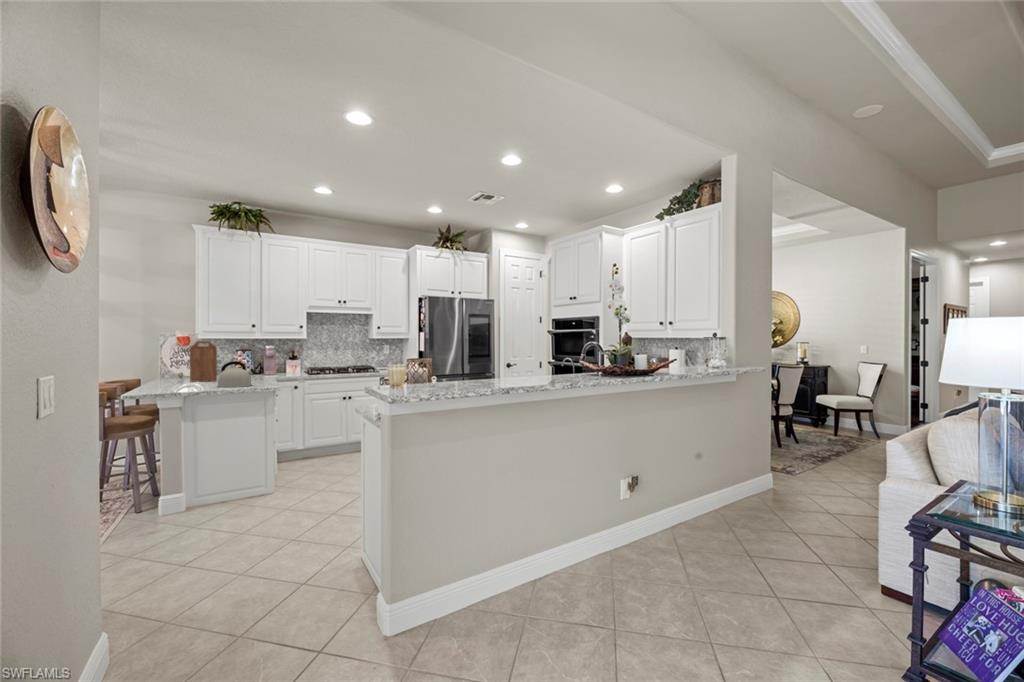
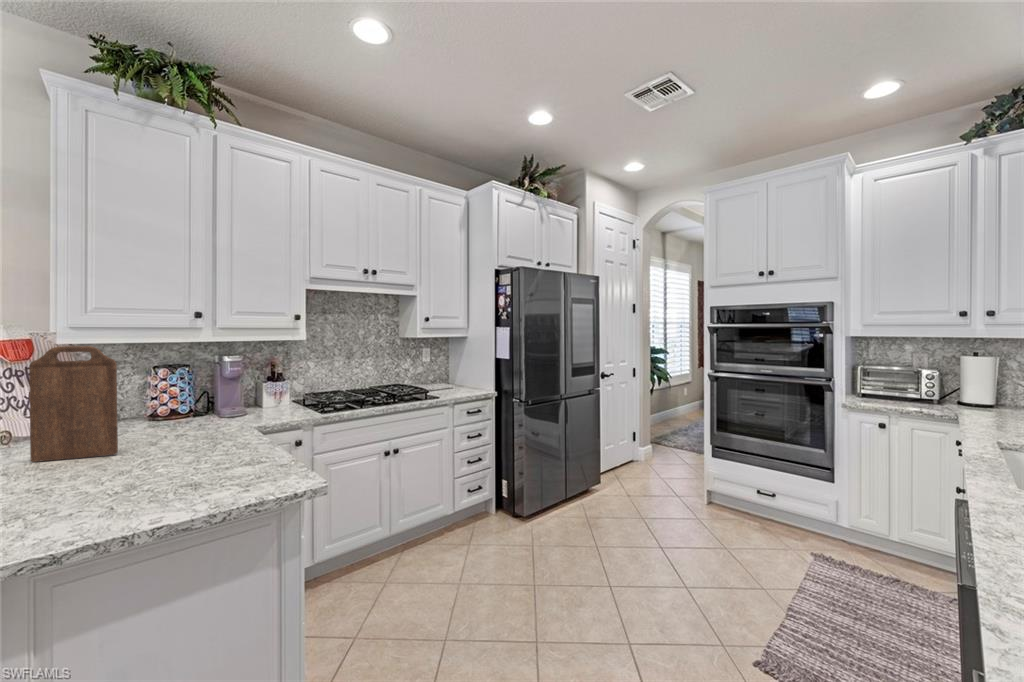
kettle: present [217,361,255,387] -> none [134,404,256,497]

